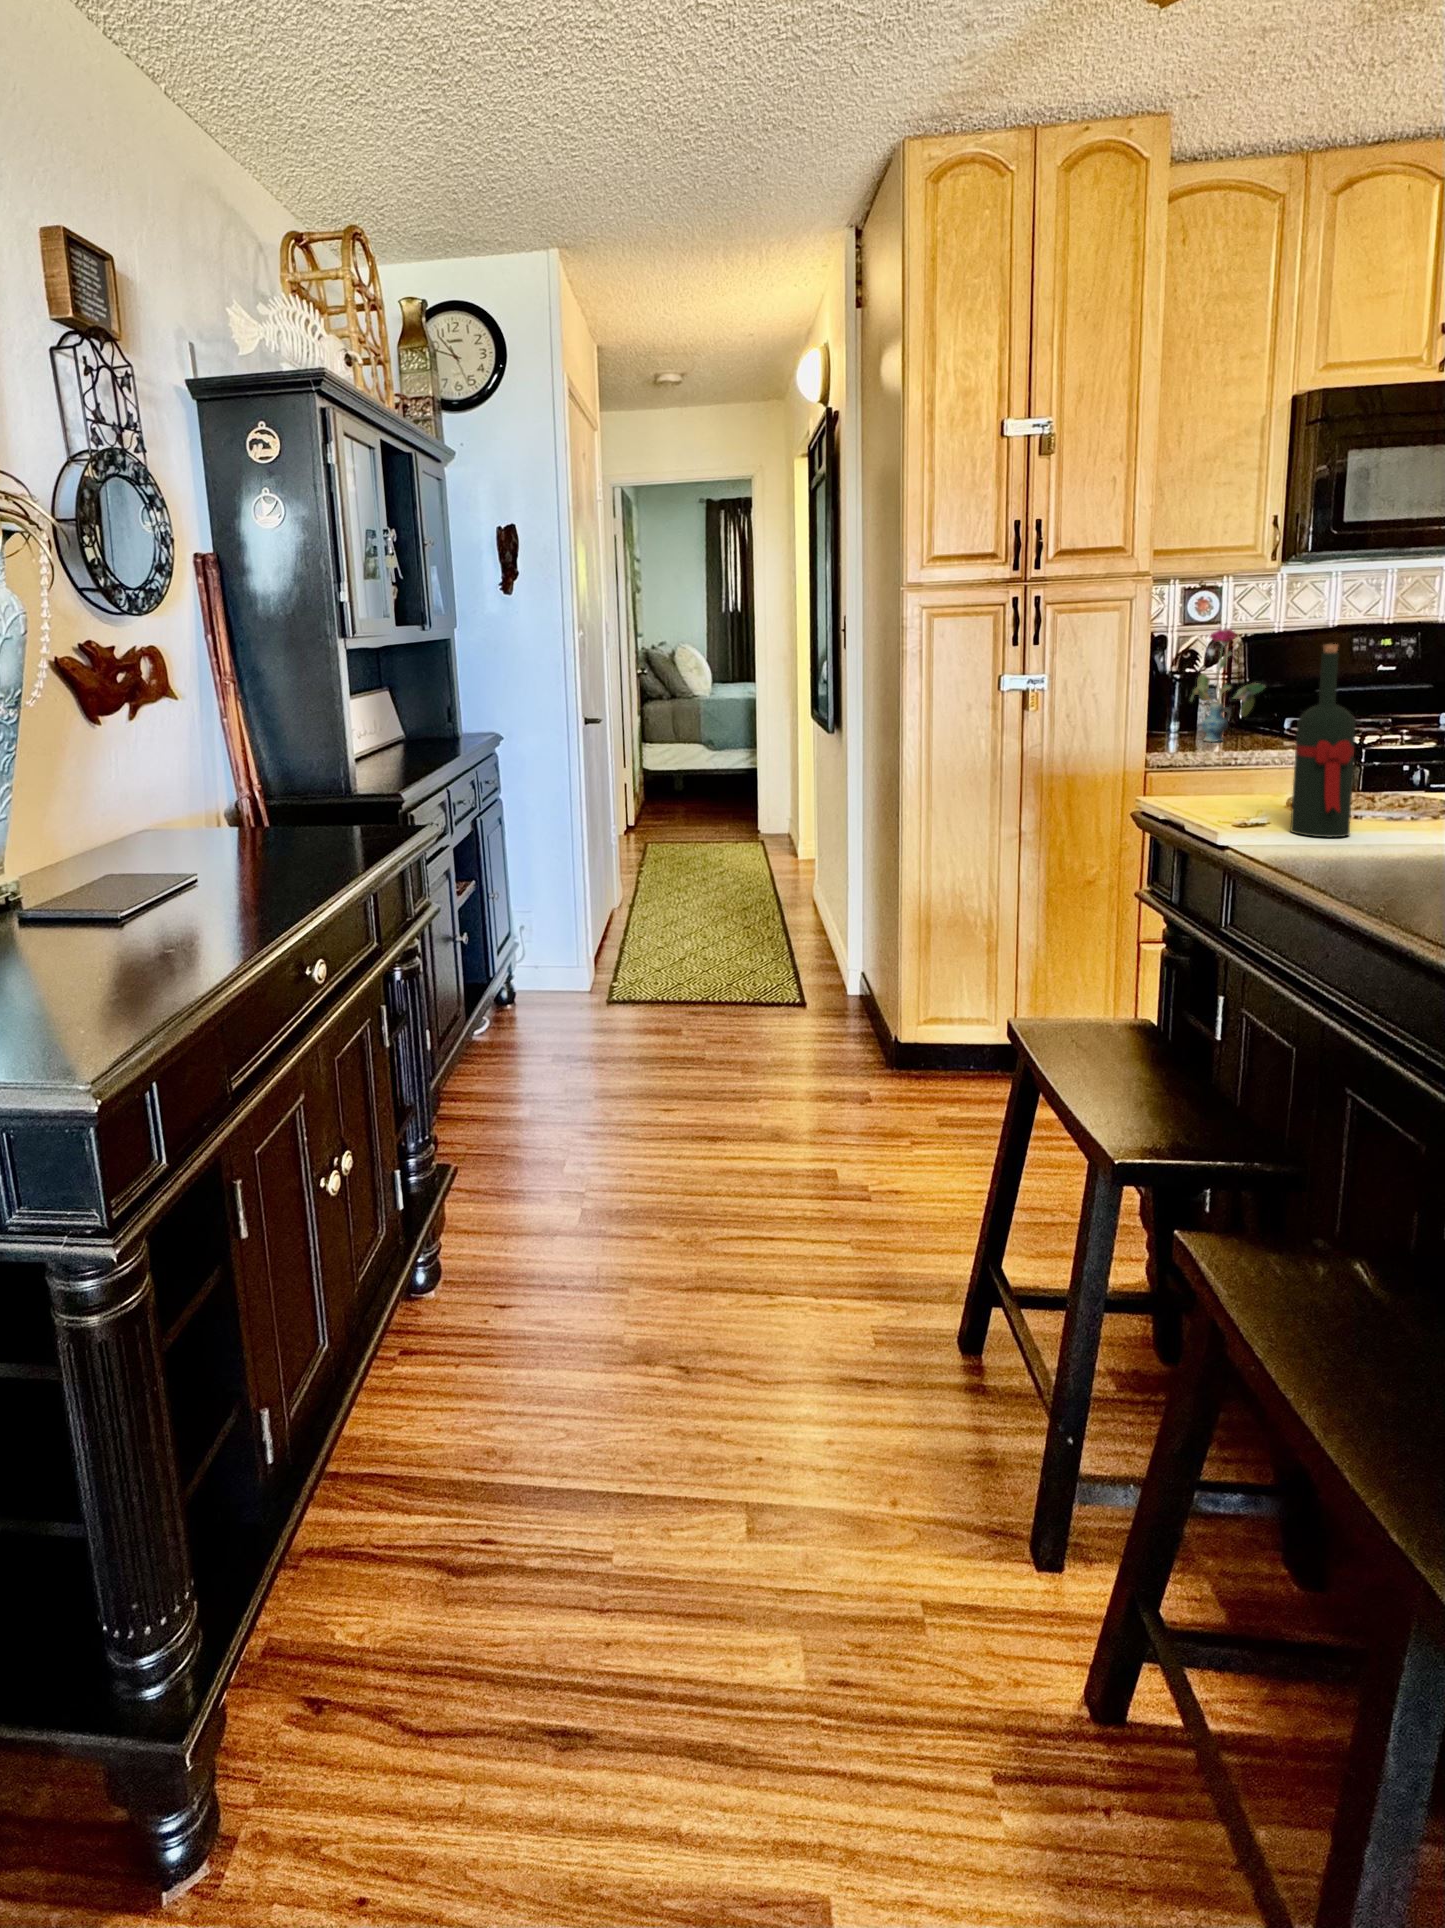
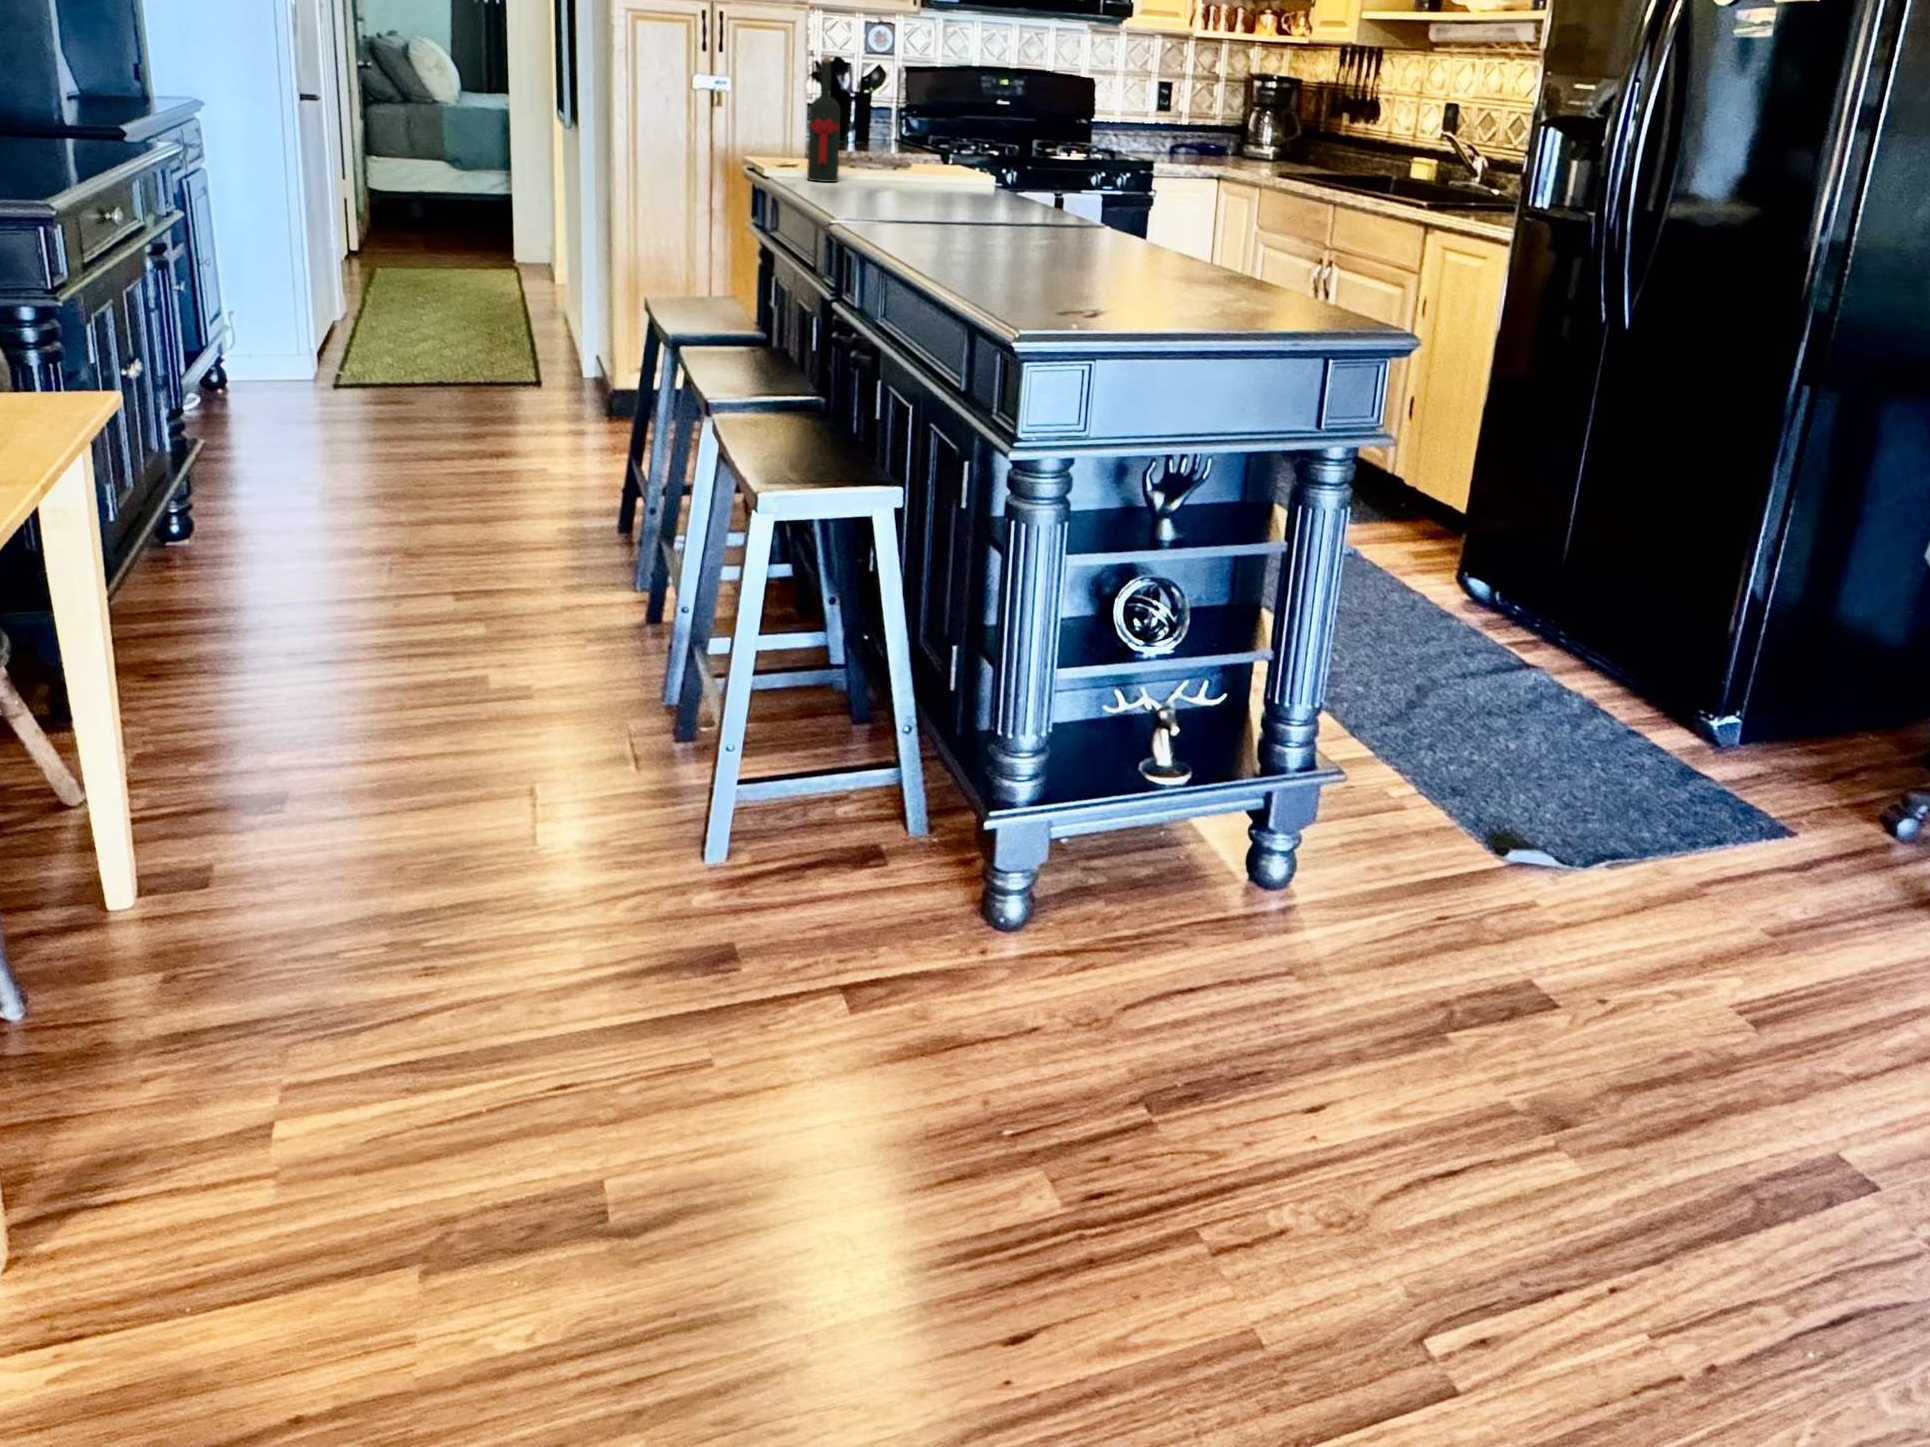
vase: present [1190,629,1265,742] -> none [840,55,888,147]

